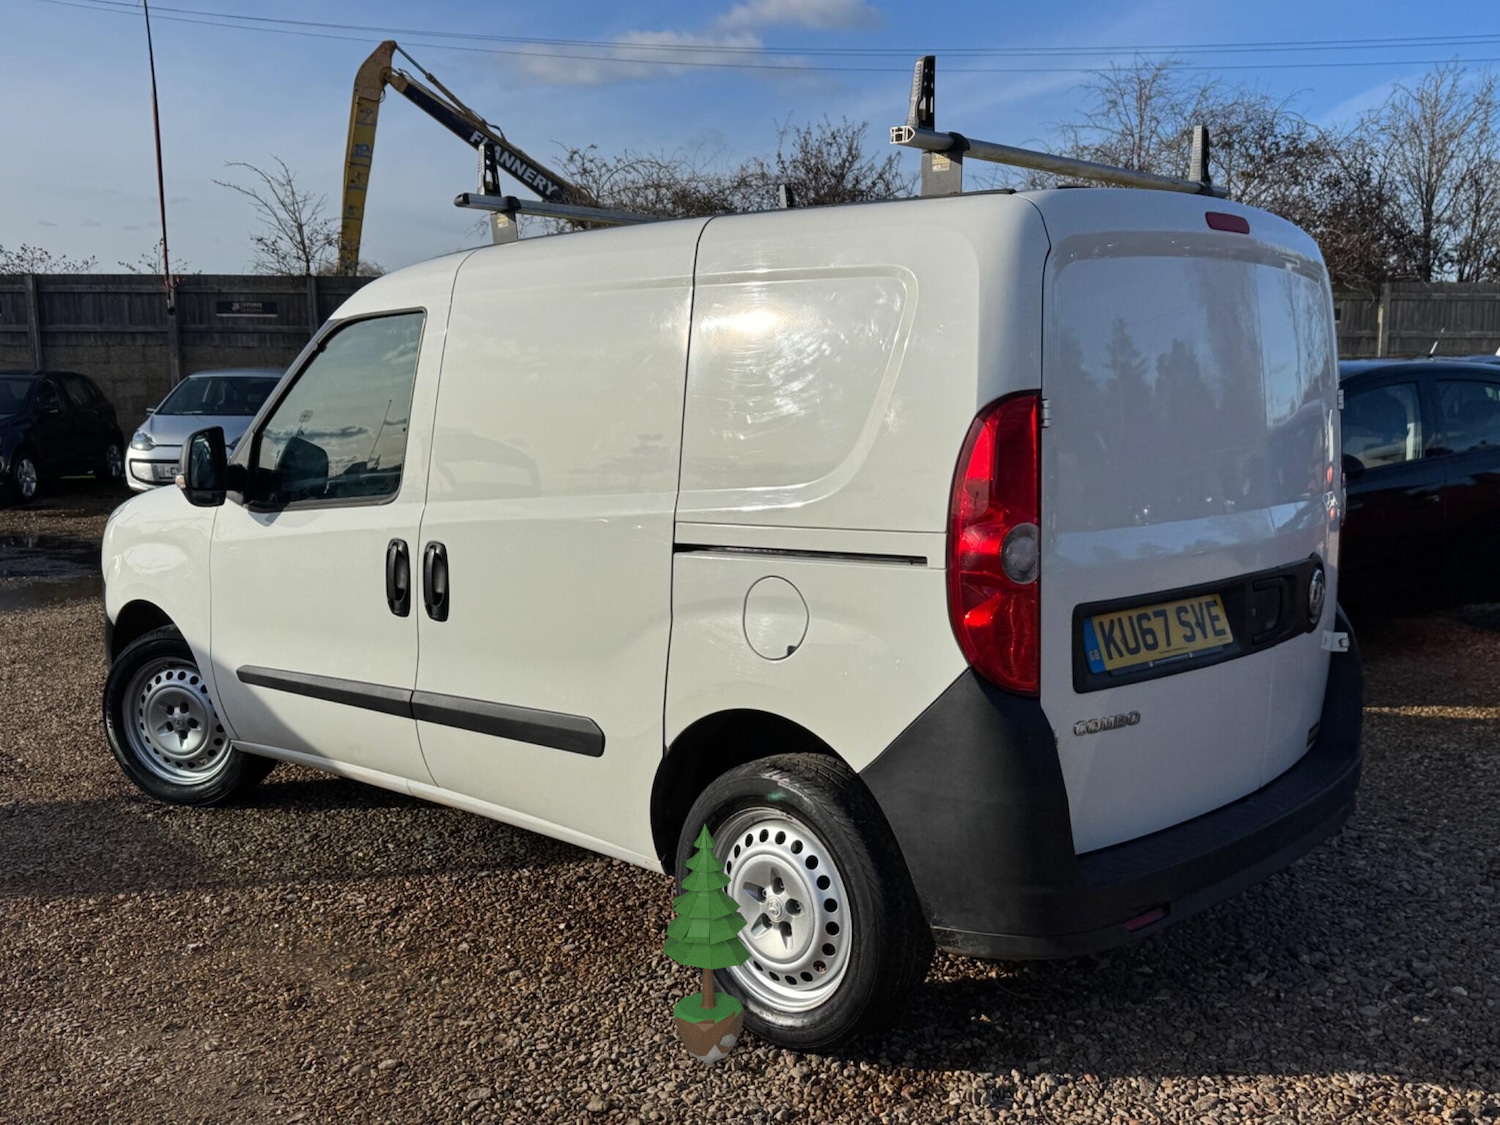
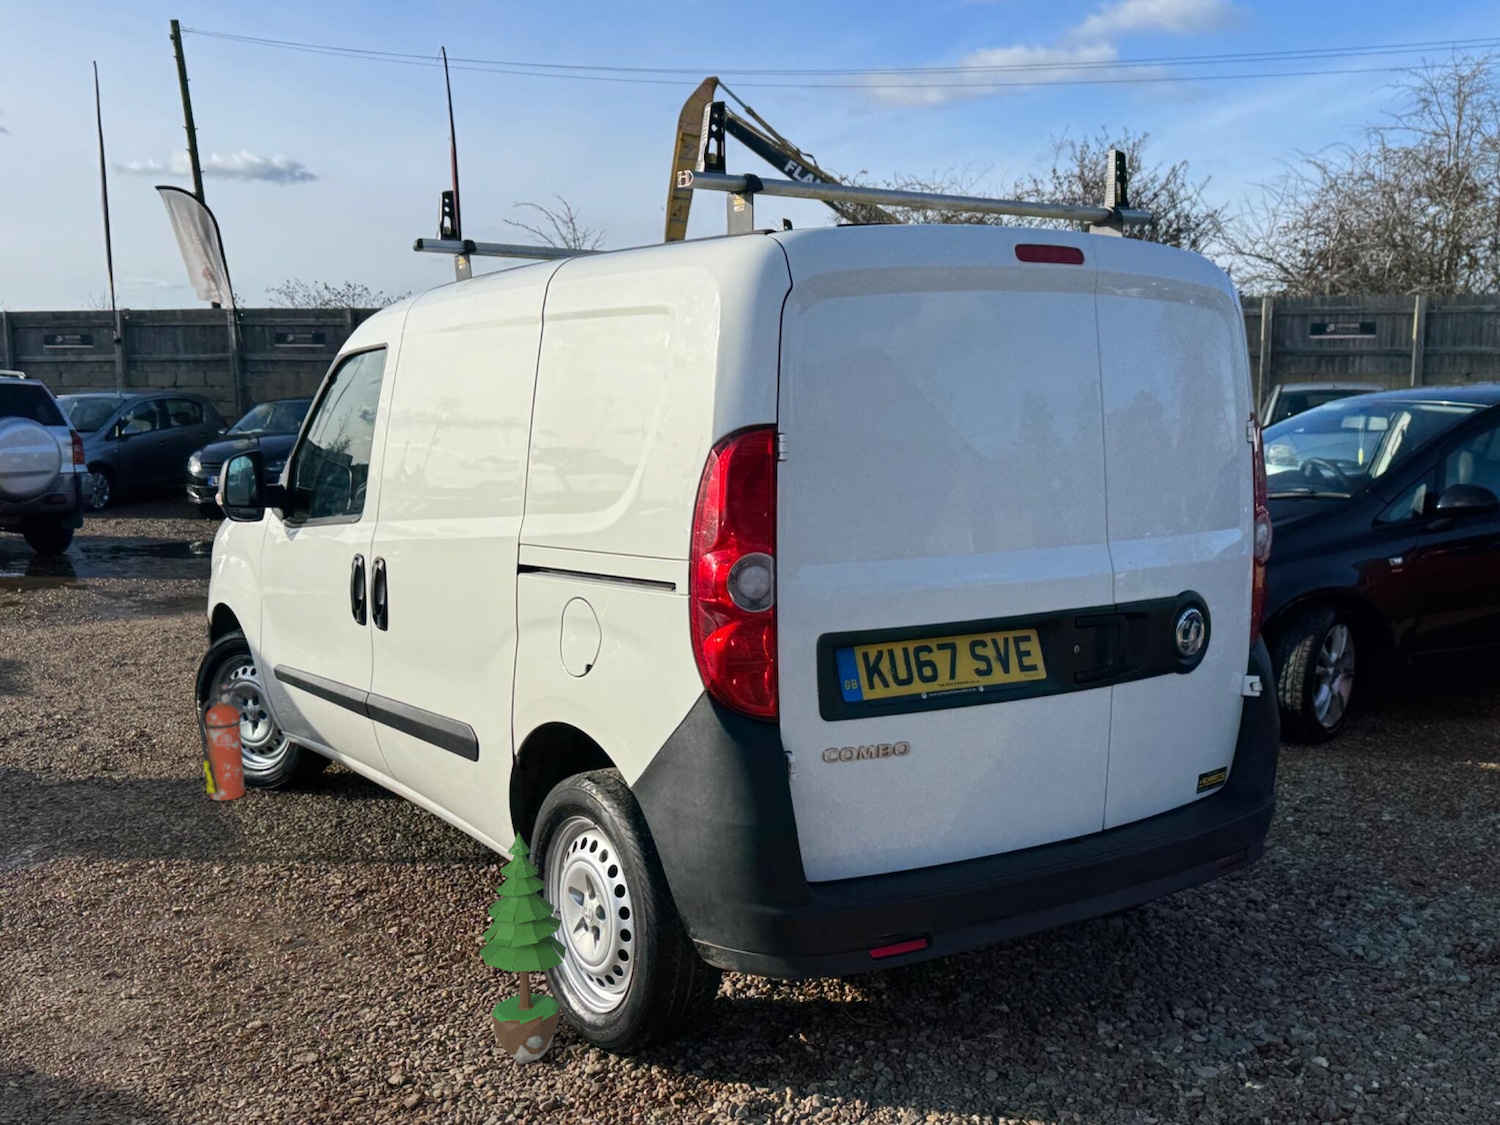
fire extinguisher: none [131,682,180,822] -> present [199,677,247,800]

